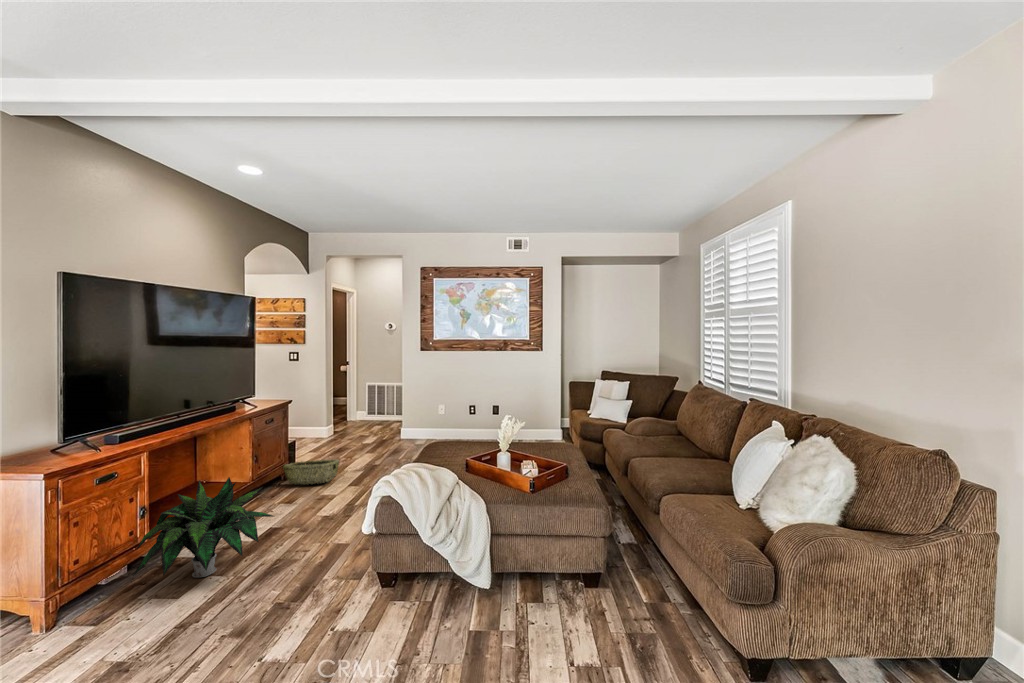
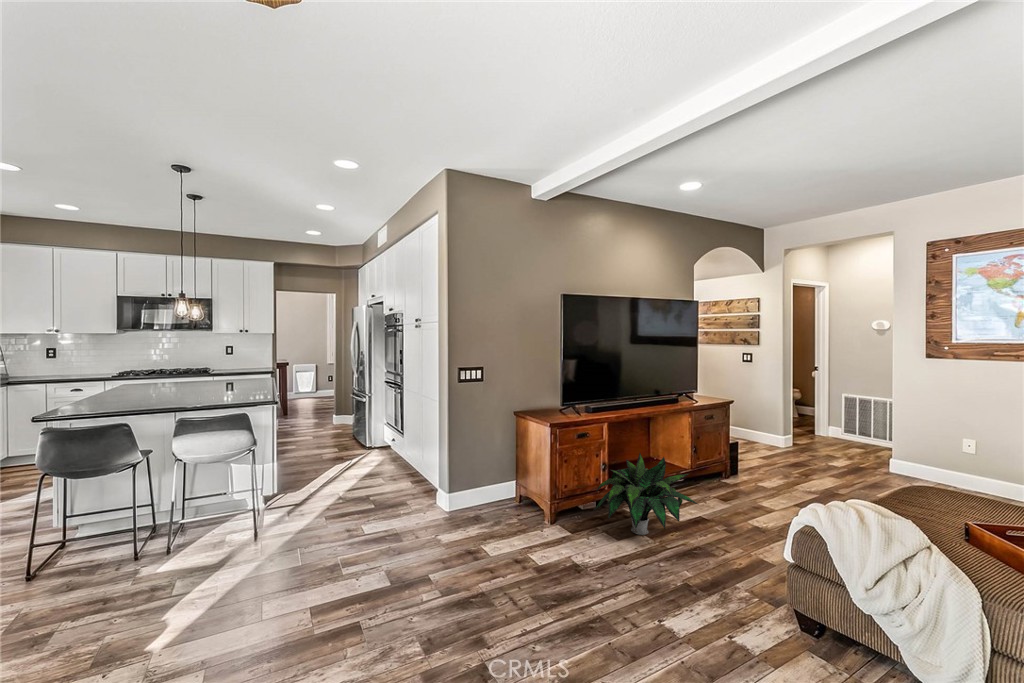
woven basket: present [283,460,339,484] -> none [723,462,785,492]

